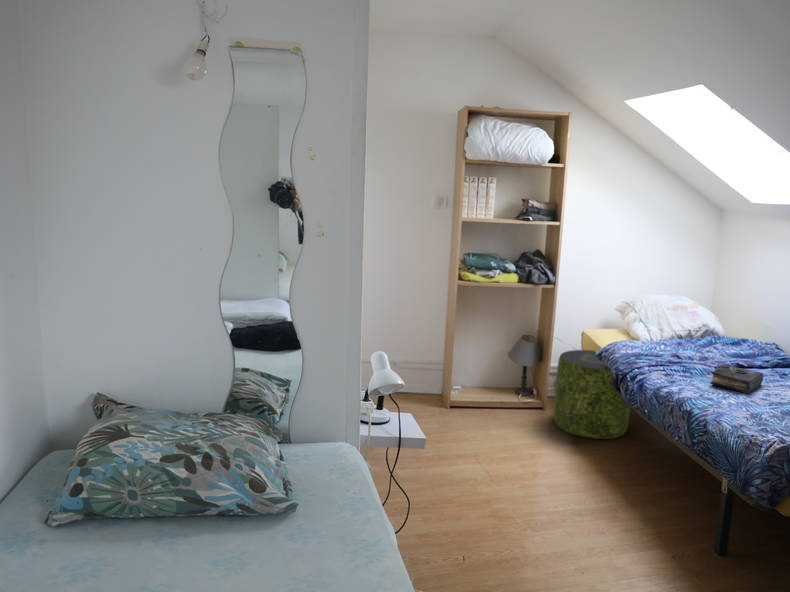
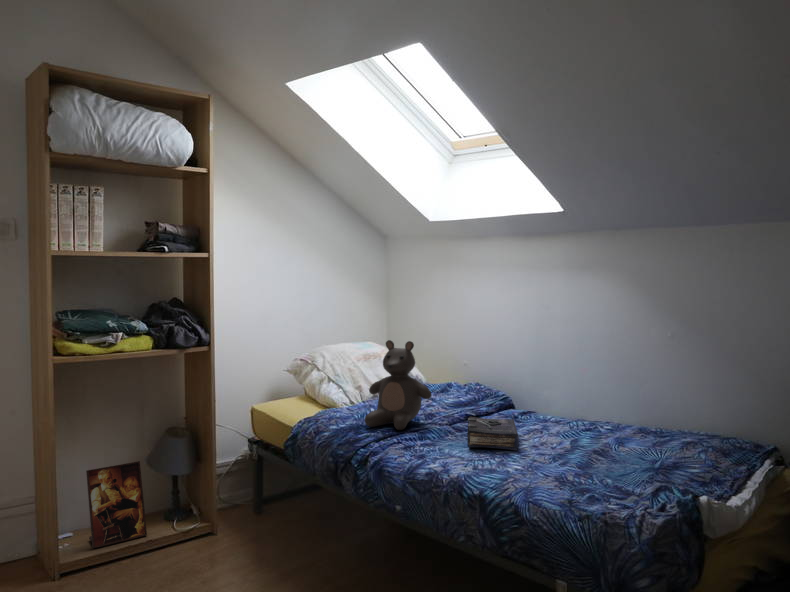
teddy bear: none [650,298,706,364] -> present [365,340,432,430]
picture frame: none [472,350,504,397] -> present [86,461,147,548]
pouf: present [554,350,630,439] -> none [234,432,341,568]

